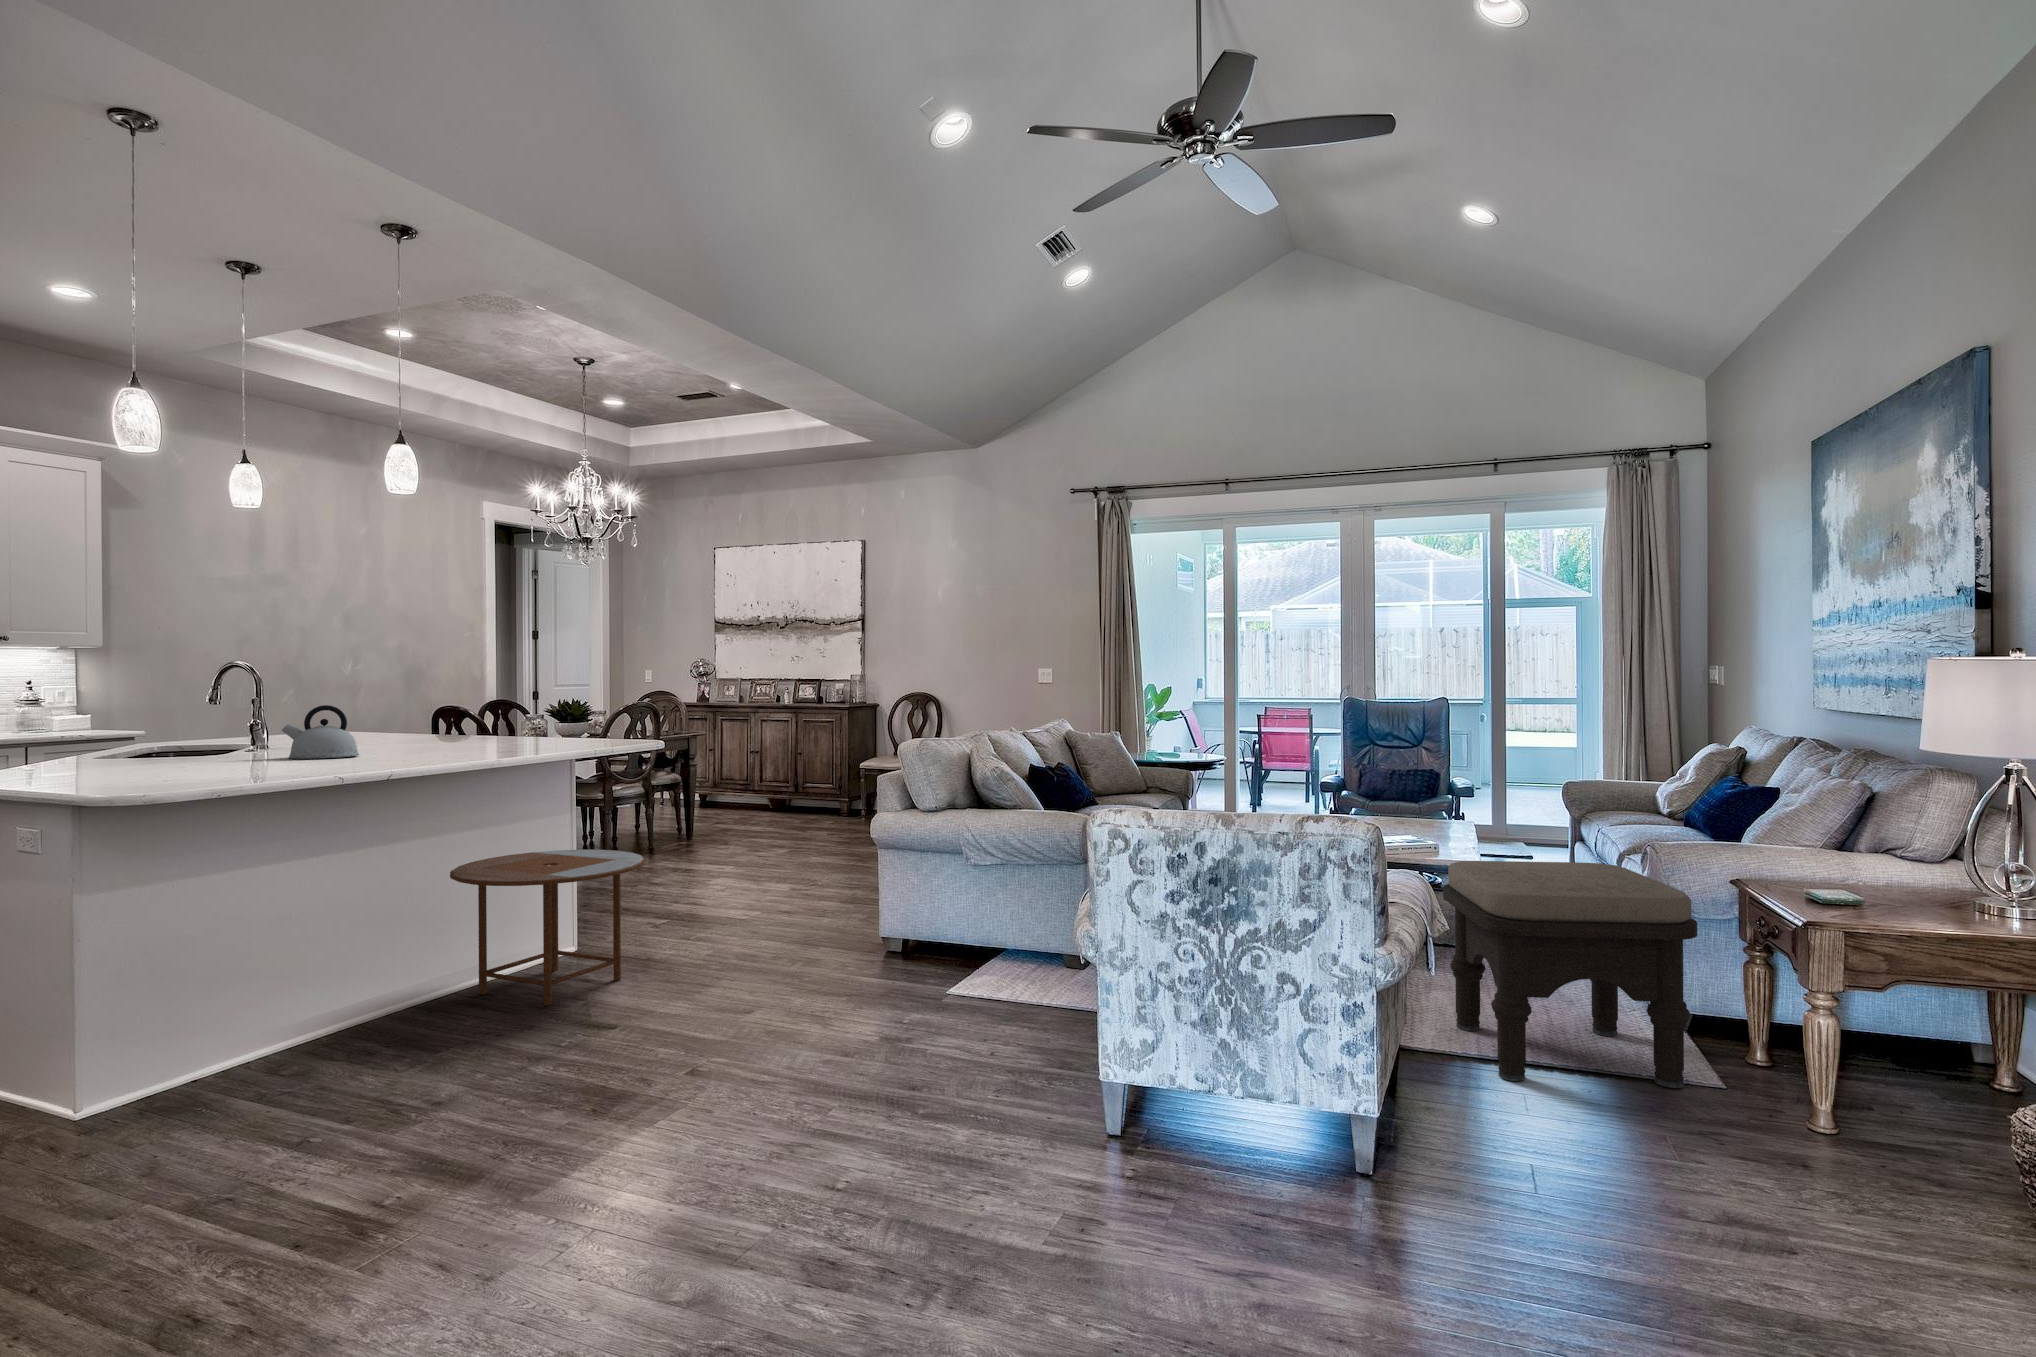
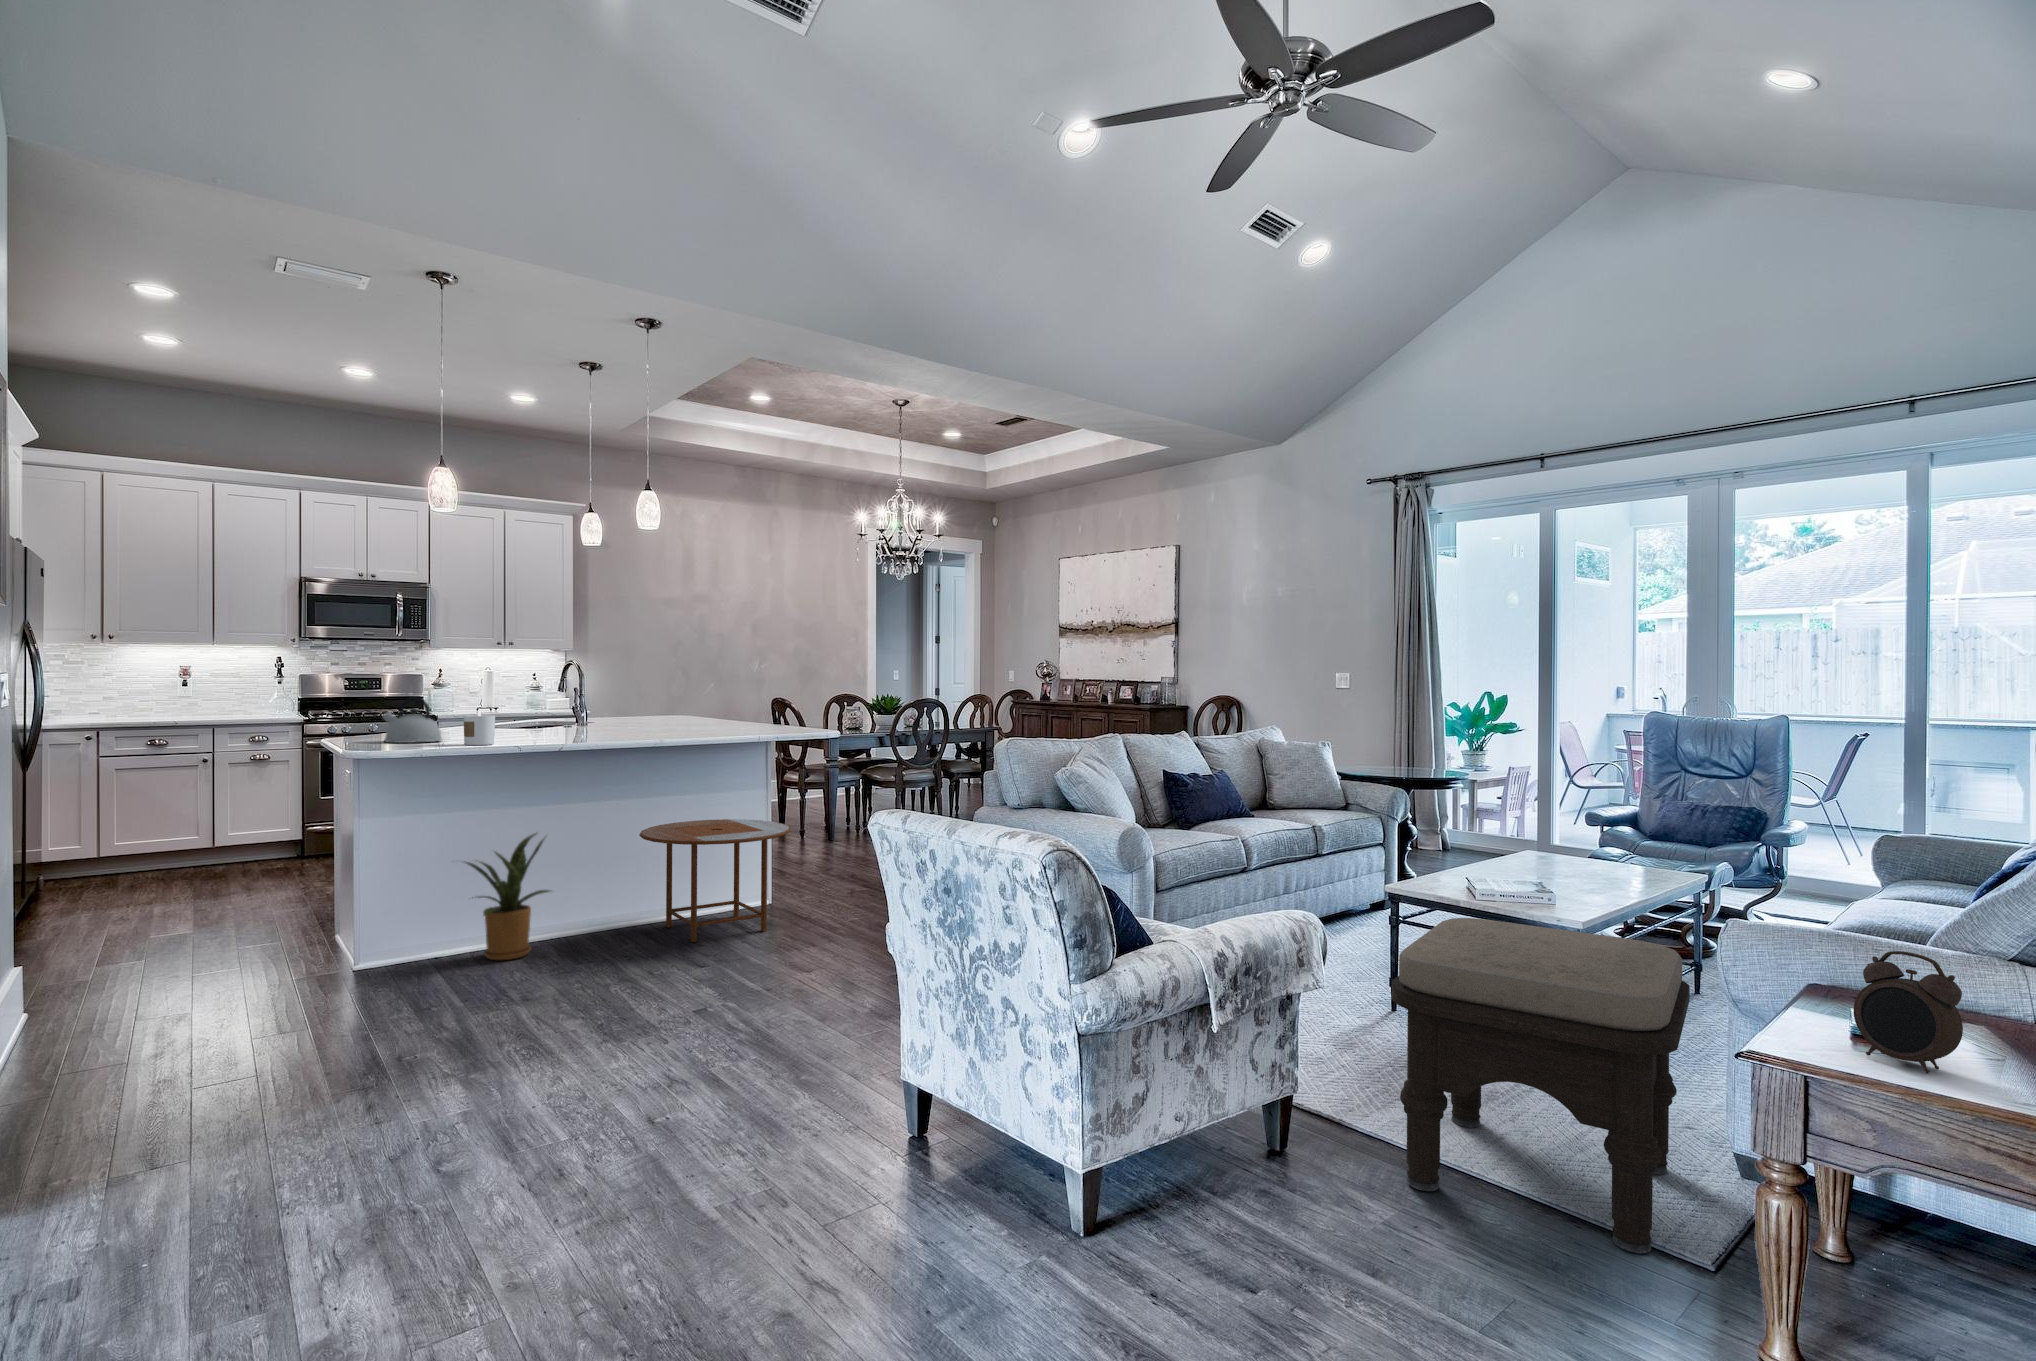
kettle: present [282,705,359,759] -> present [382,697,442,743]
candle: none [222,725,271,775] -> present [464,710,495,745]
alarm clock: none [1835,840,1903,917] -> present [1854,951,1963,1073]
house plant: none [223,888,352,1072] -> present [464,833,550,960]

